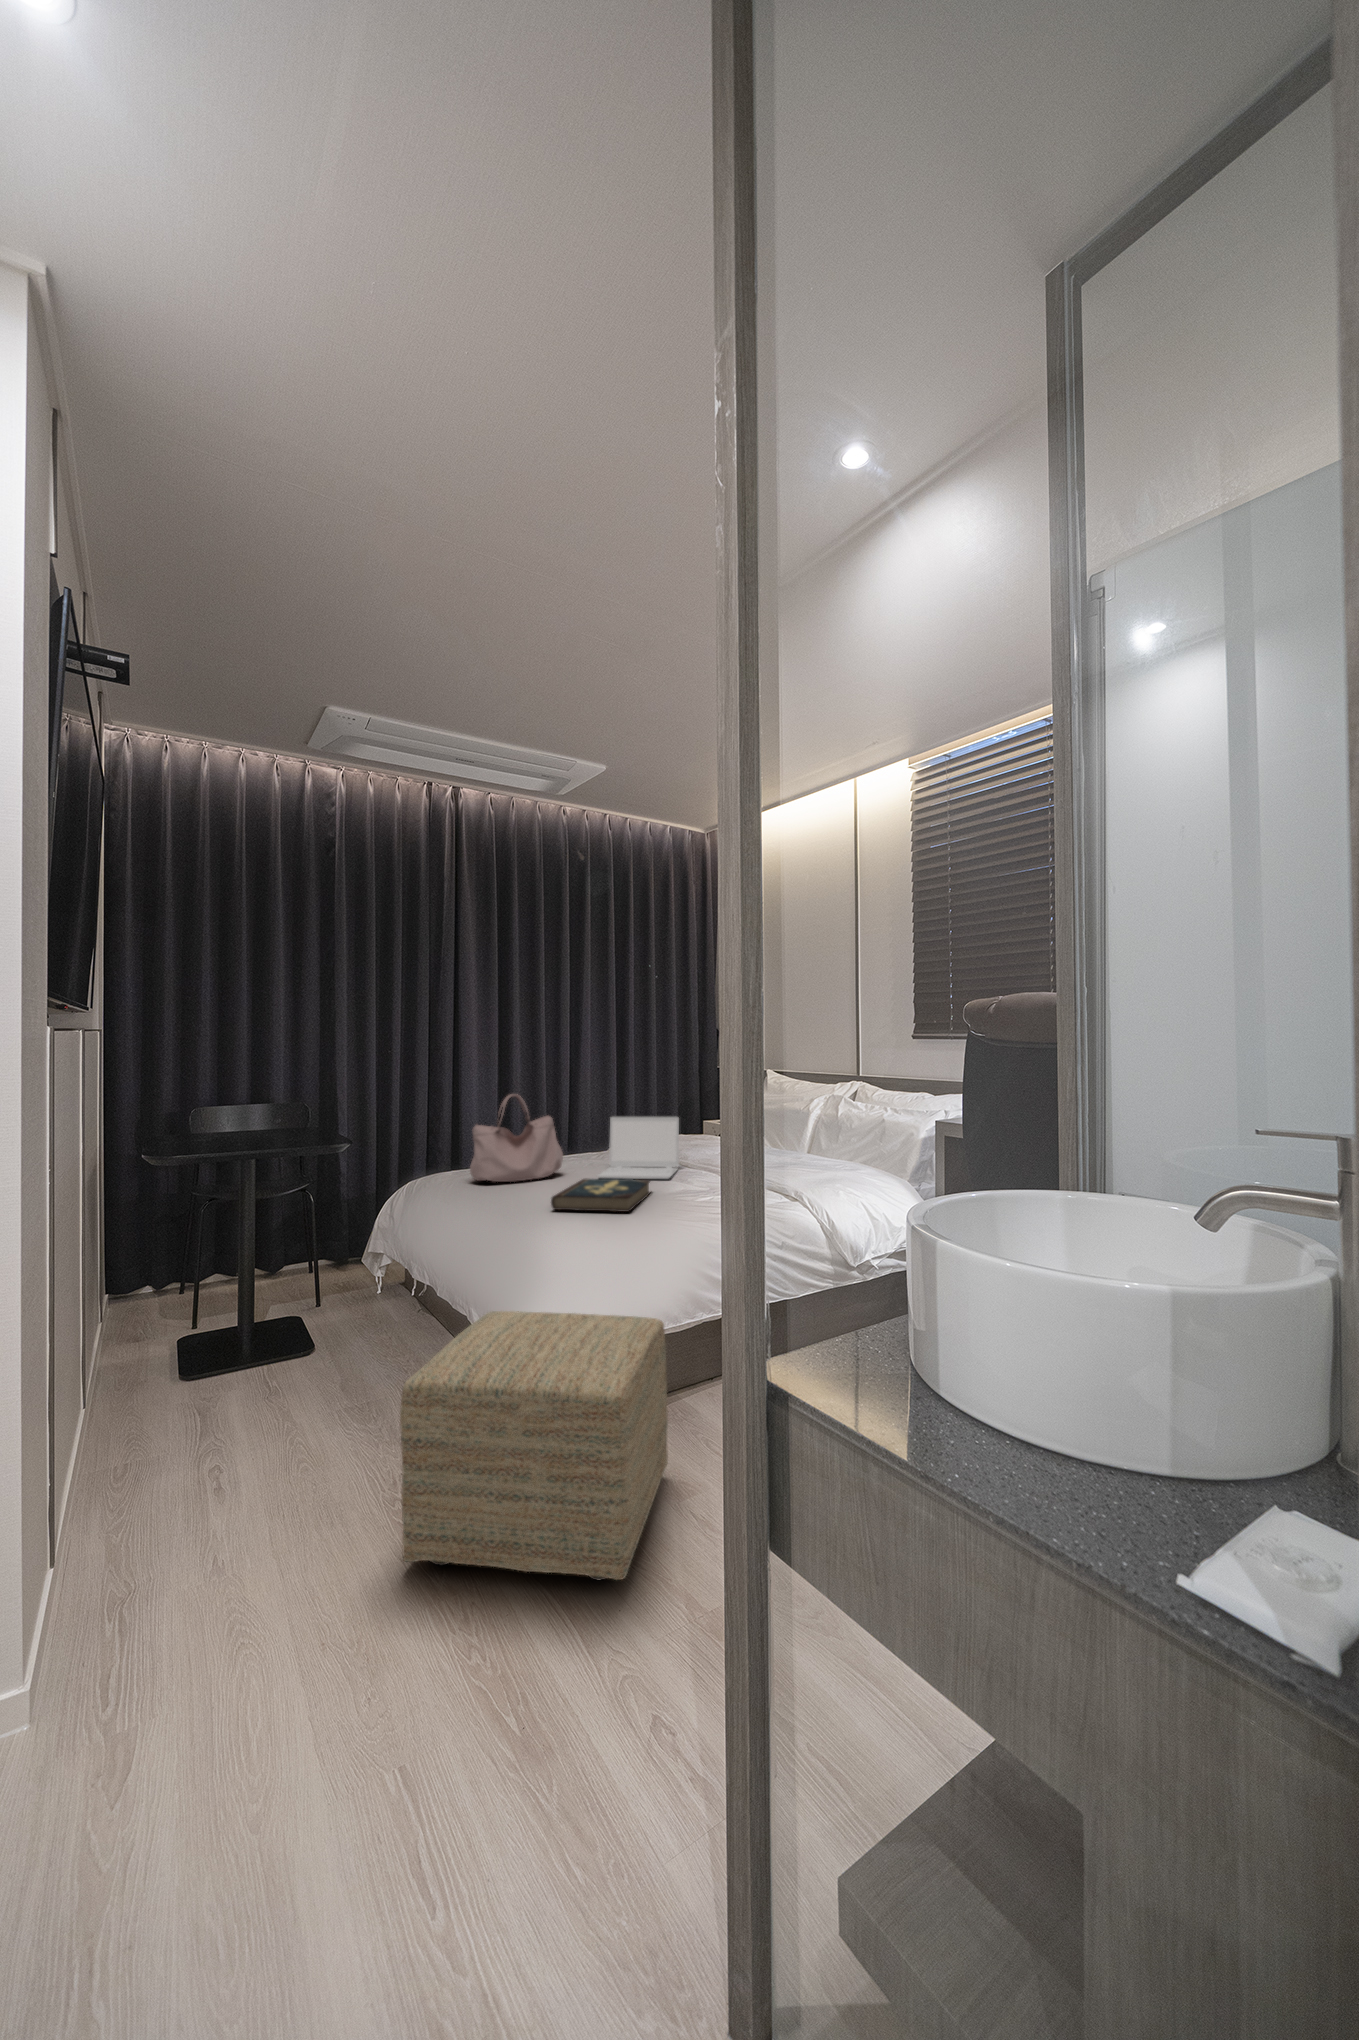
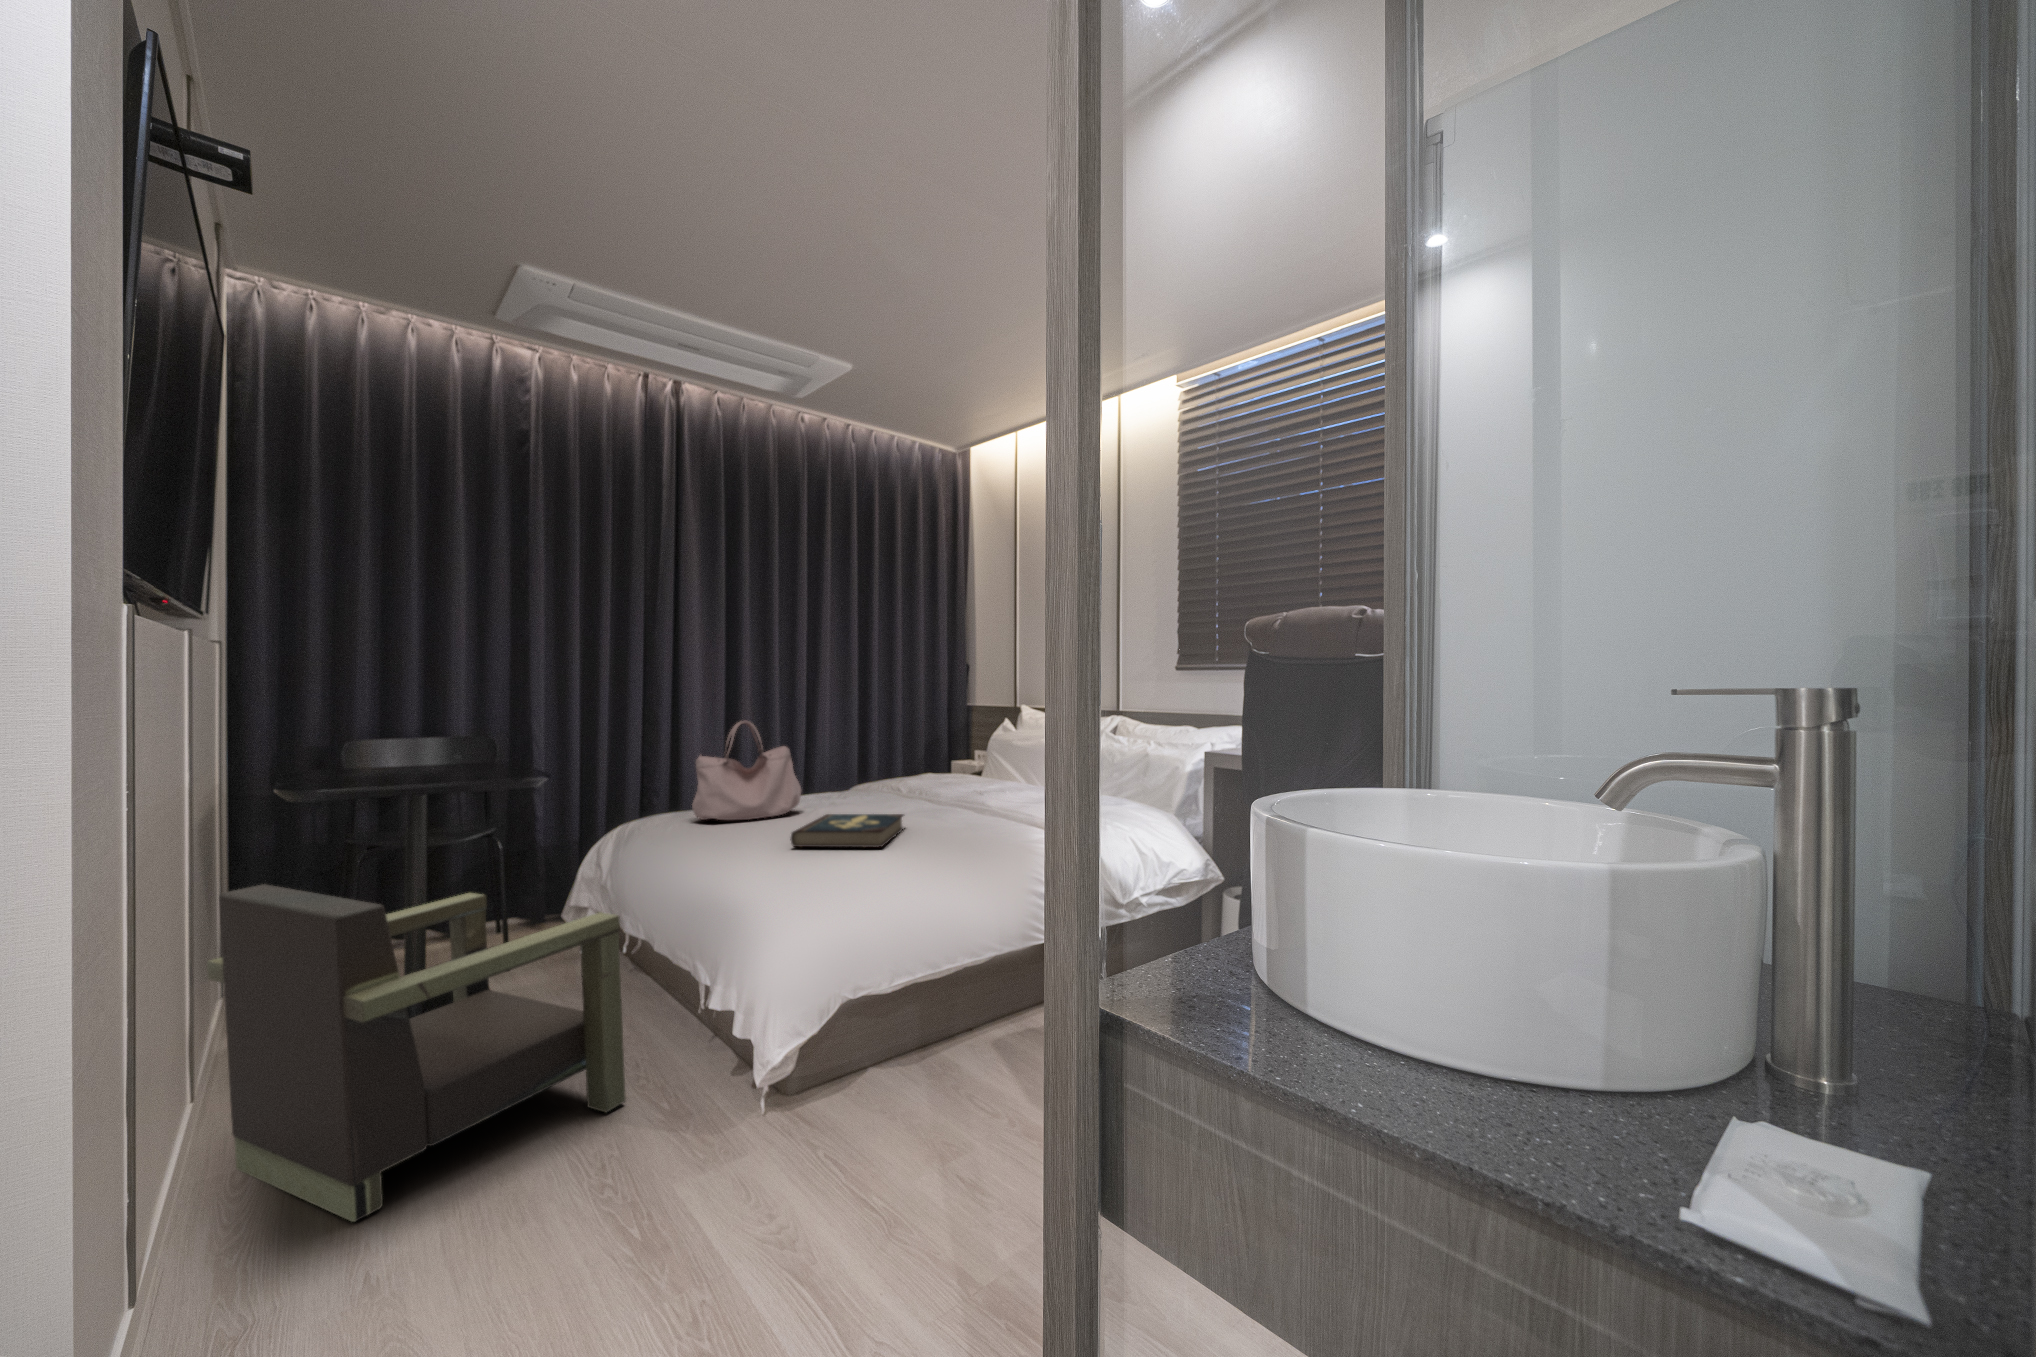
laptop: present [598,1117,679,1179] -> none [841,747,933,815]
armchair: none [96,1238,414,1513] -> present [207,884,626,1222]
ottoman: present [400,1311,668,1580] -> none [612,960,933,1269]

